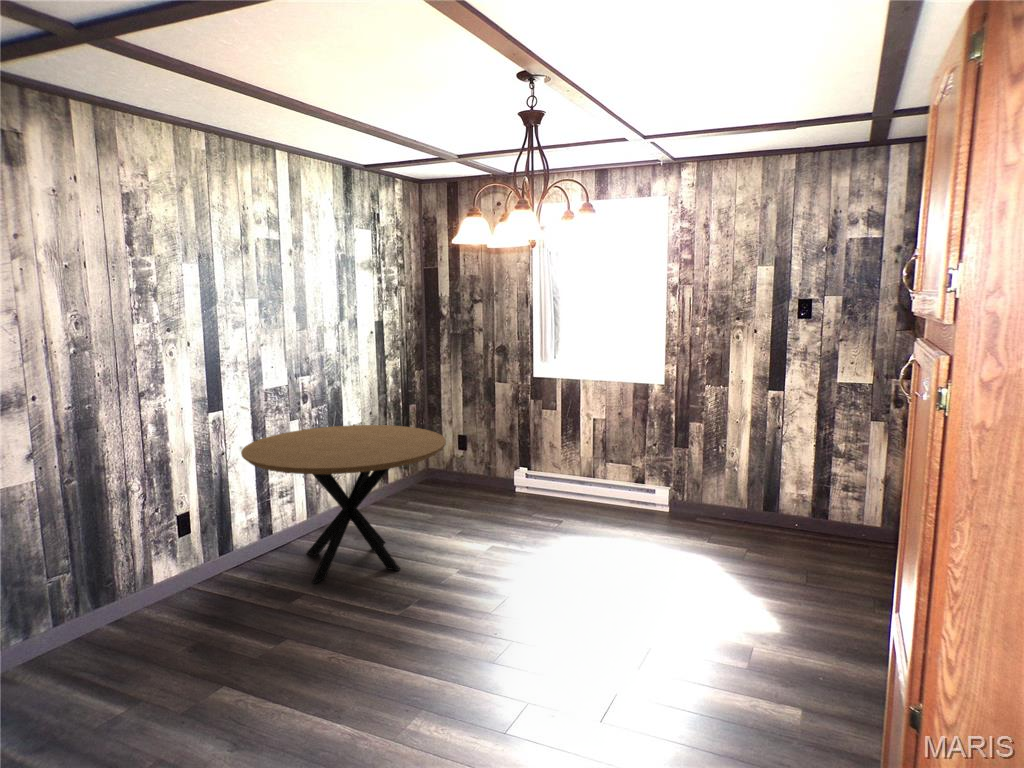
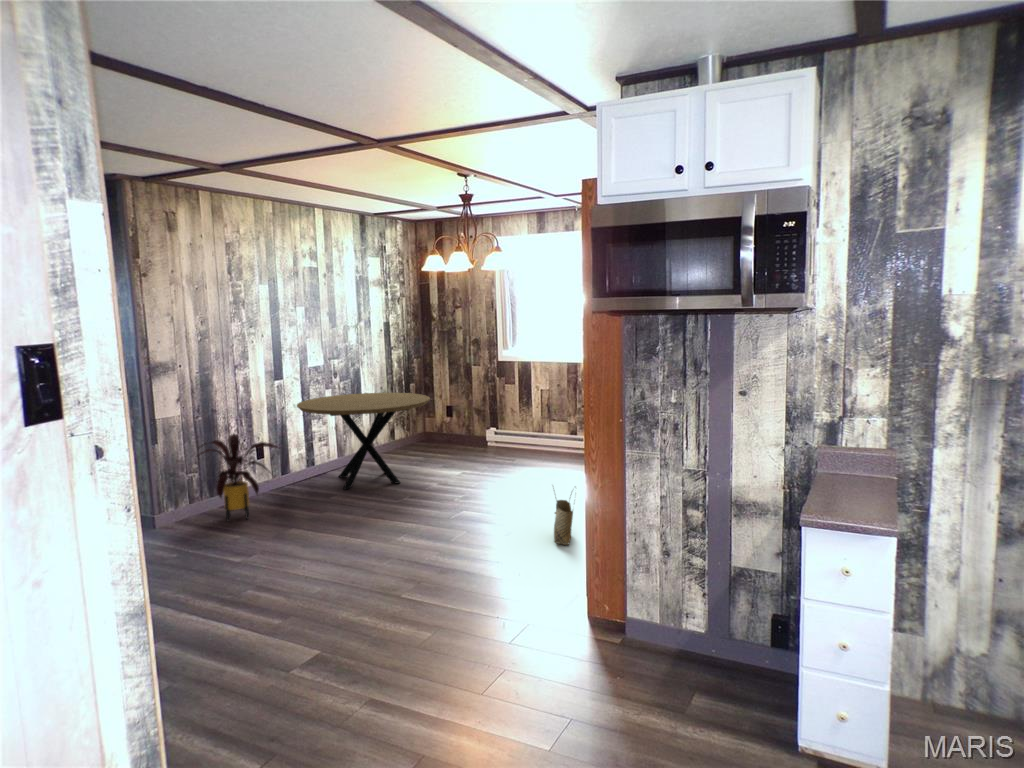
house plant: none [51,506,206,663] -> present [201,434,277,521]
woven basket: none [682,631,731,747] -> present [554,500,573,545]

